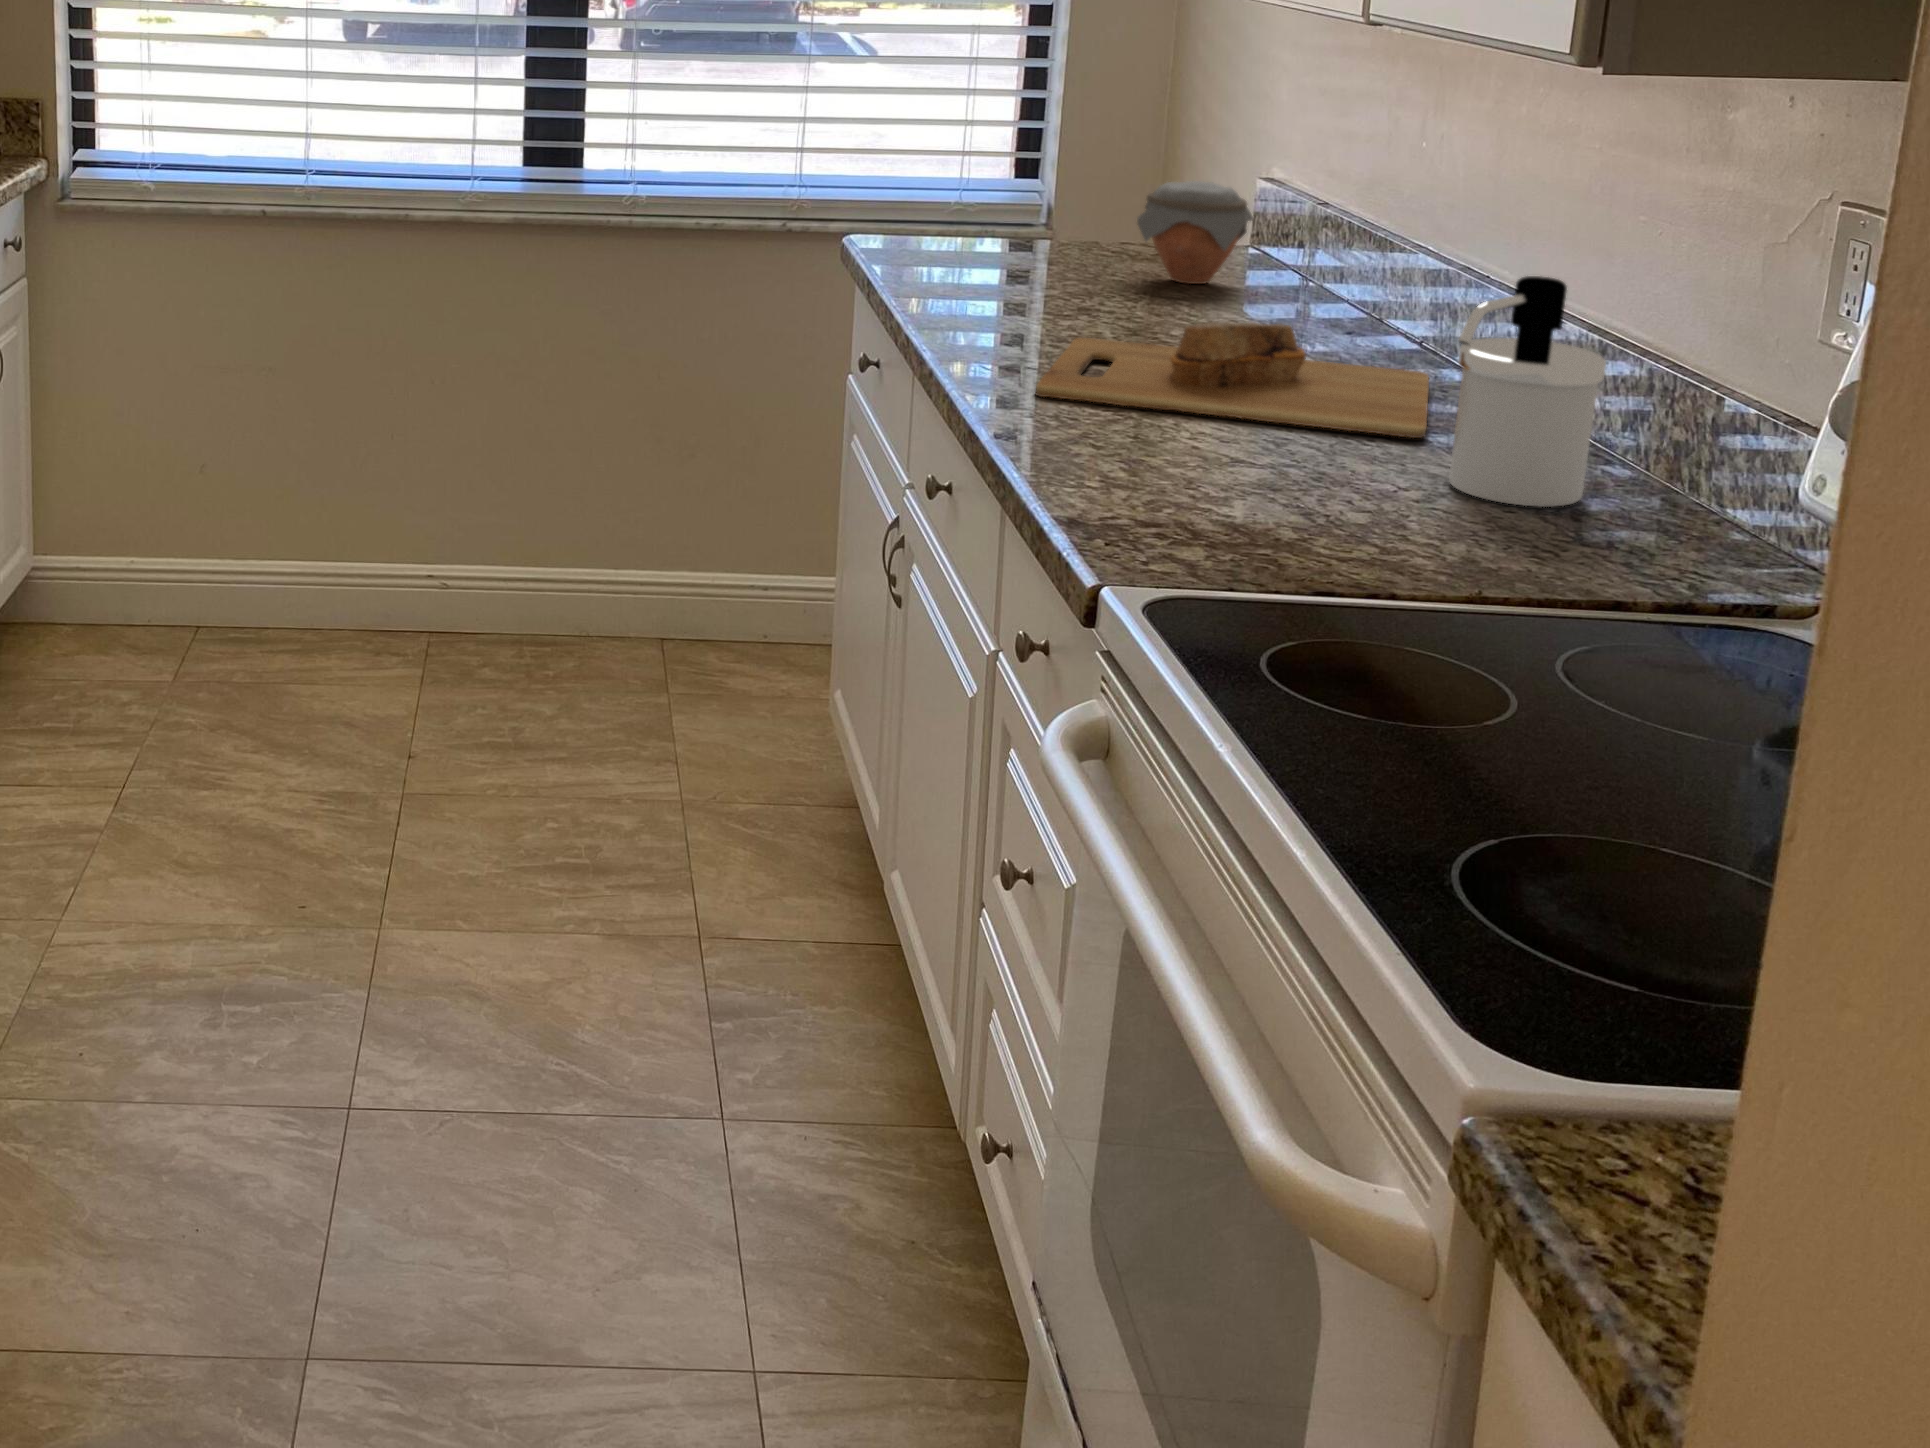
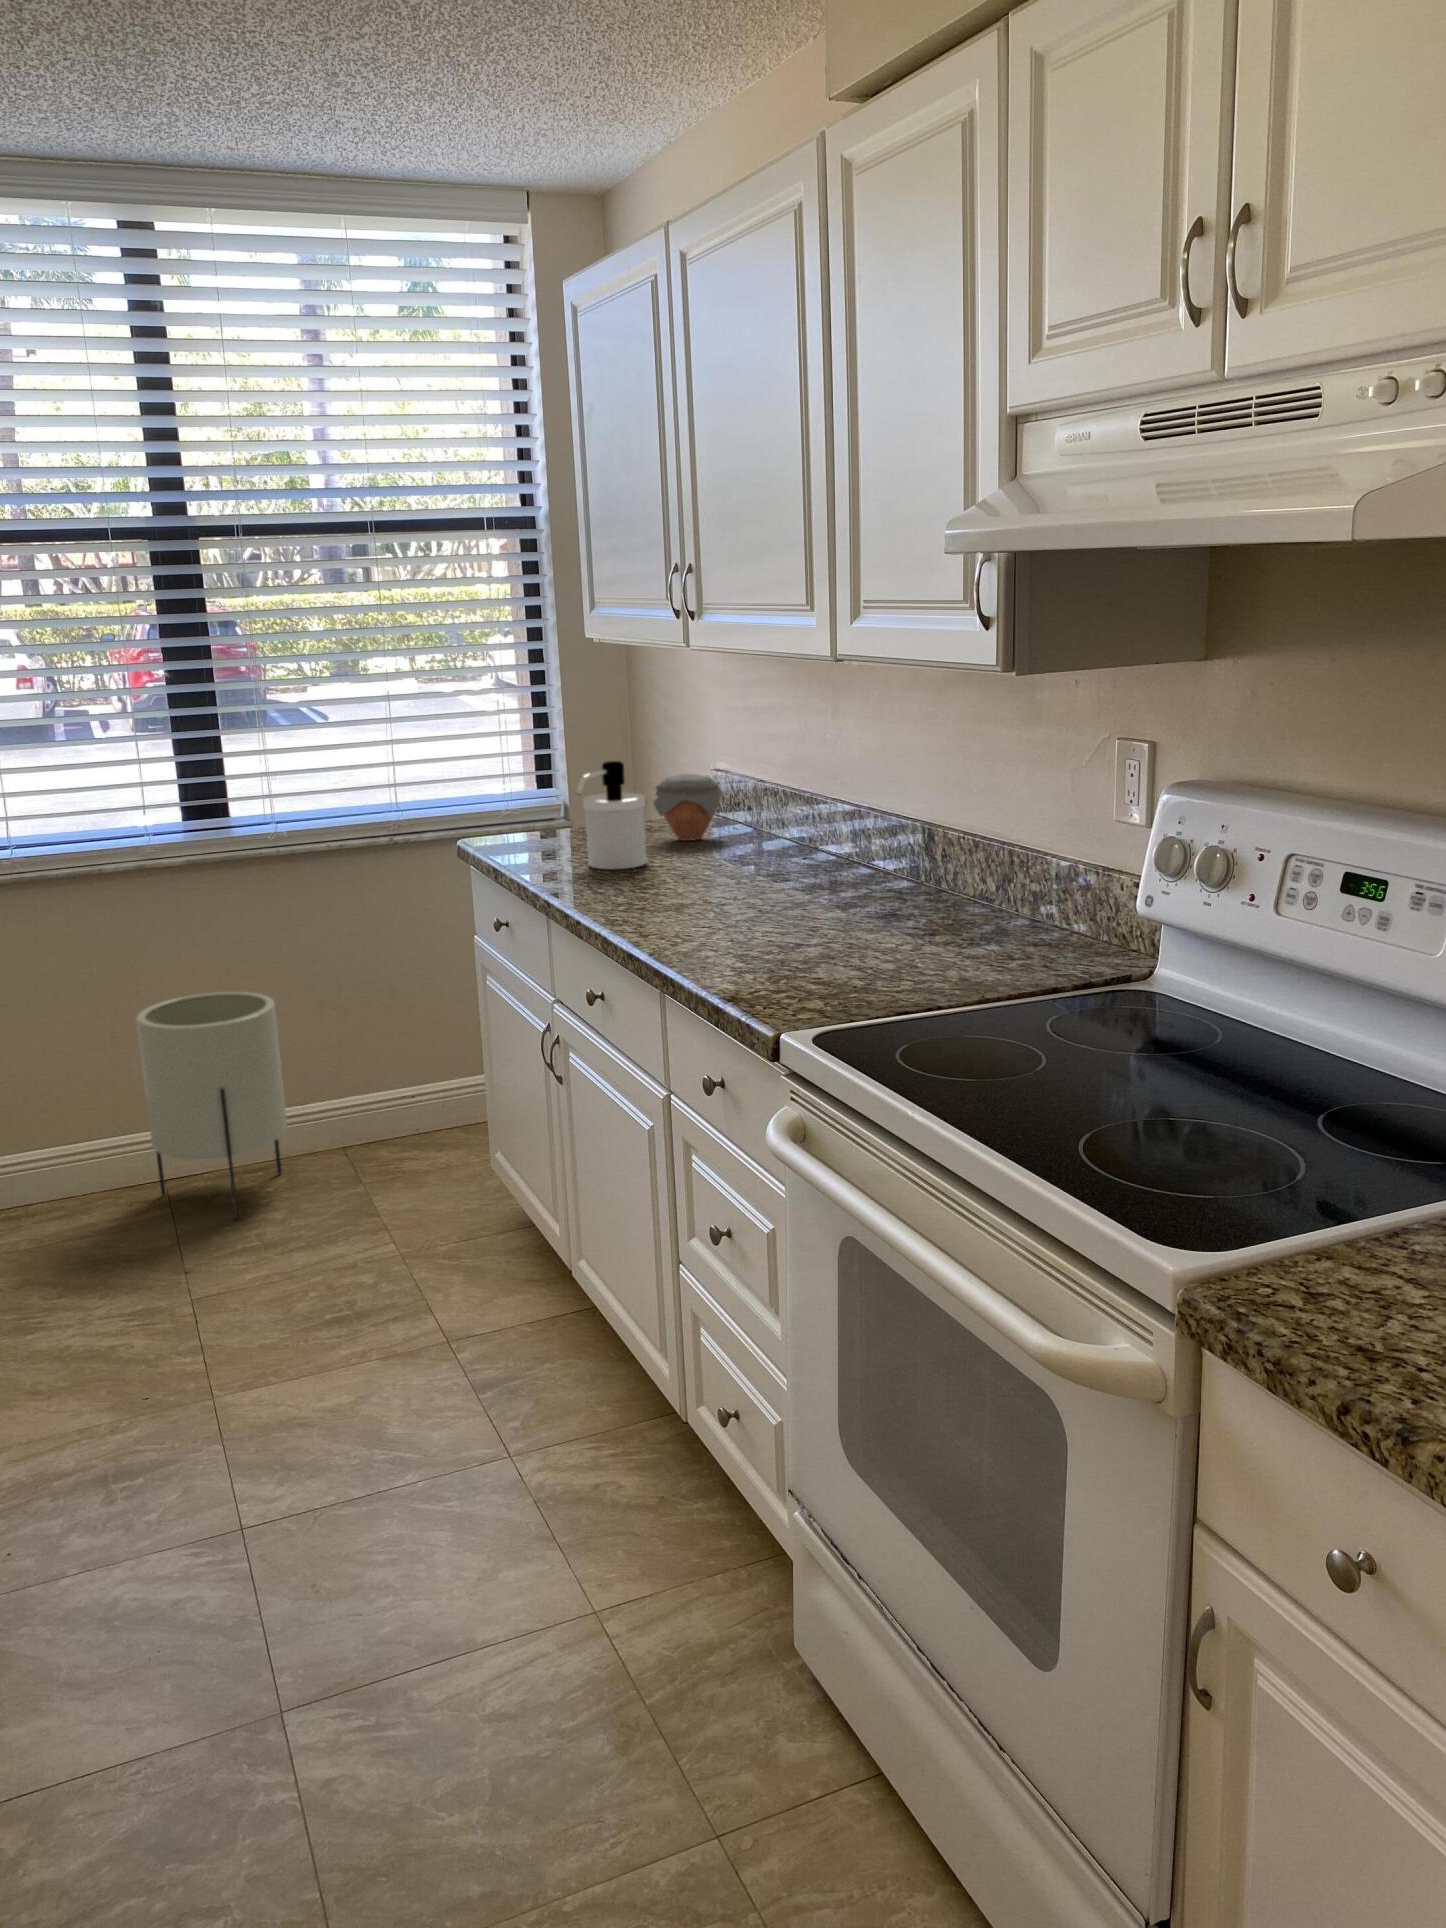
soap dispenser: present [1449,276,1606,507] -> present [577,761,647,869]
cutting board: present [1036,322,1429,438] -> none [649,856,890,923]
planter: none [412,402,590,711] -> present [136,992,287,1219]

